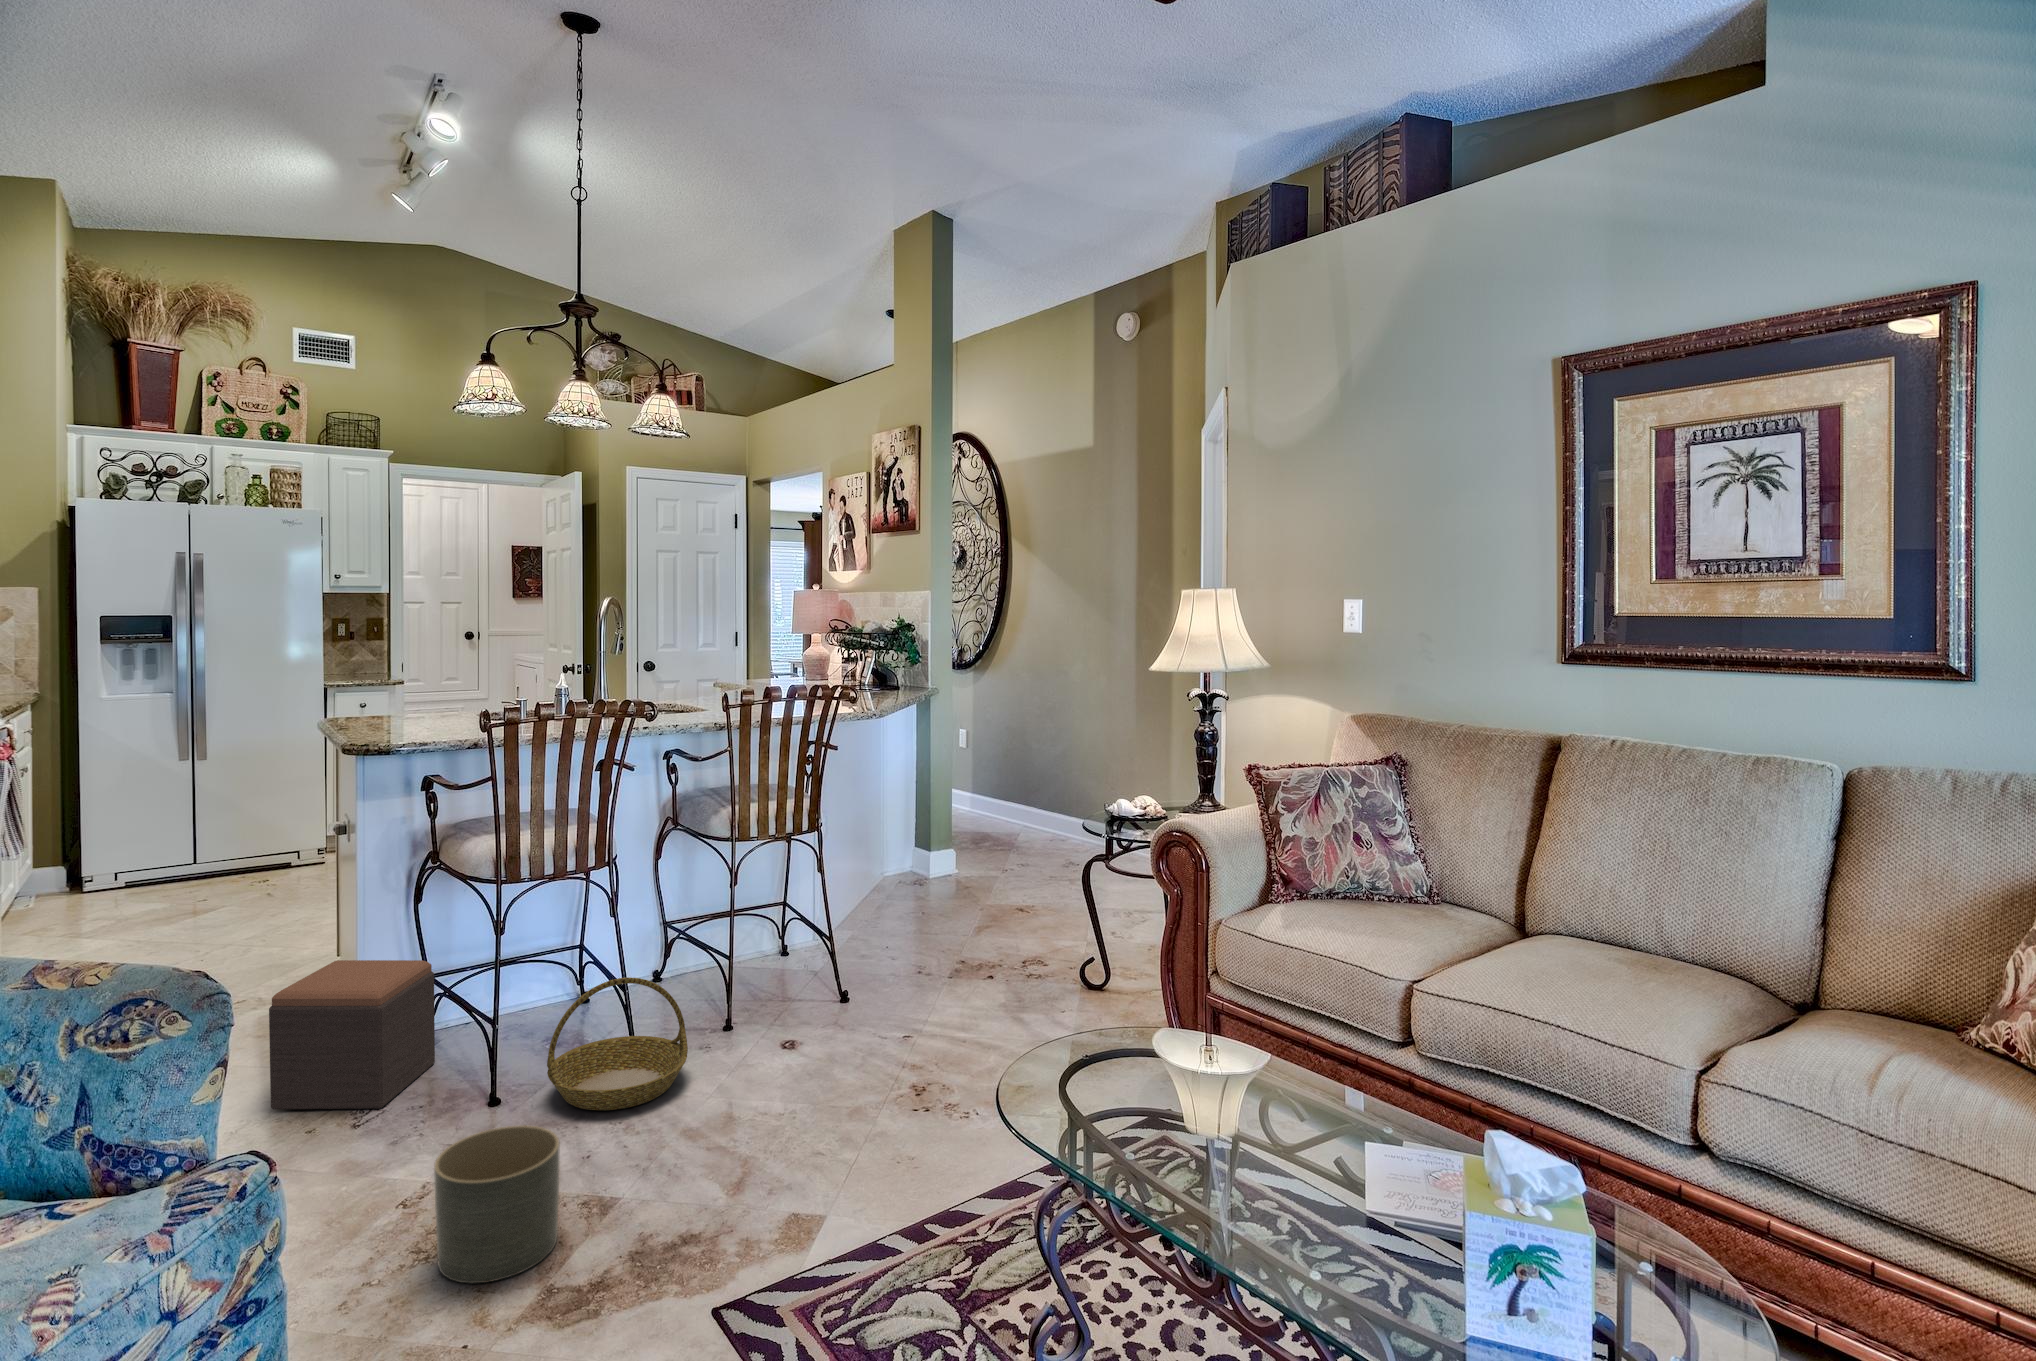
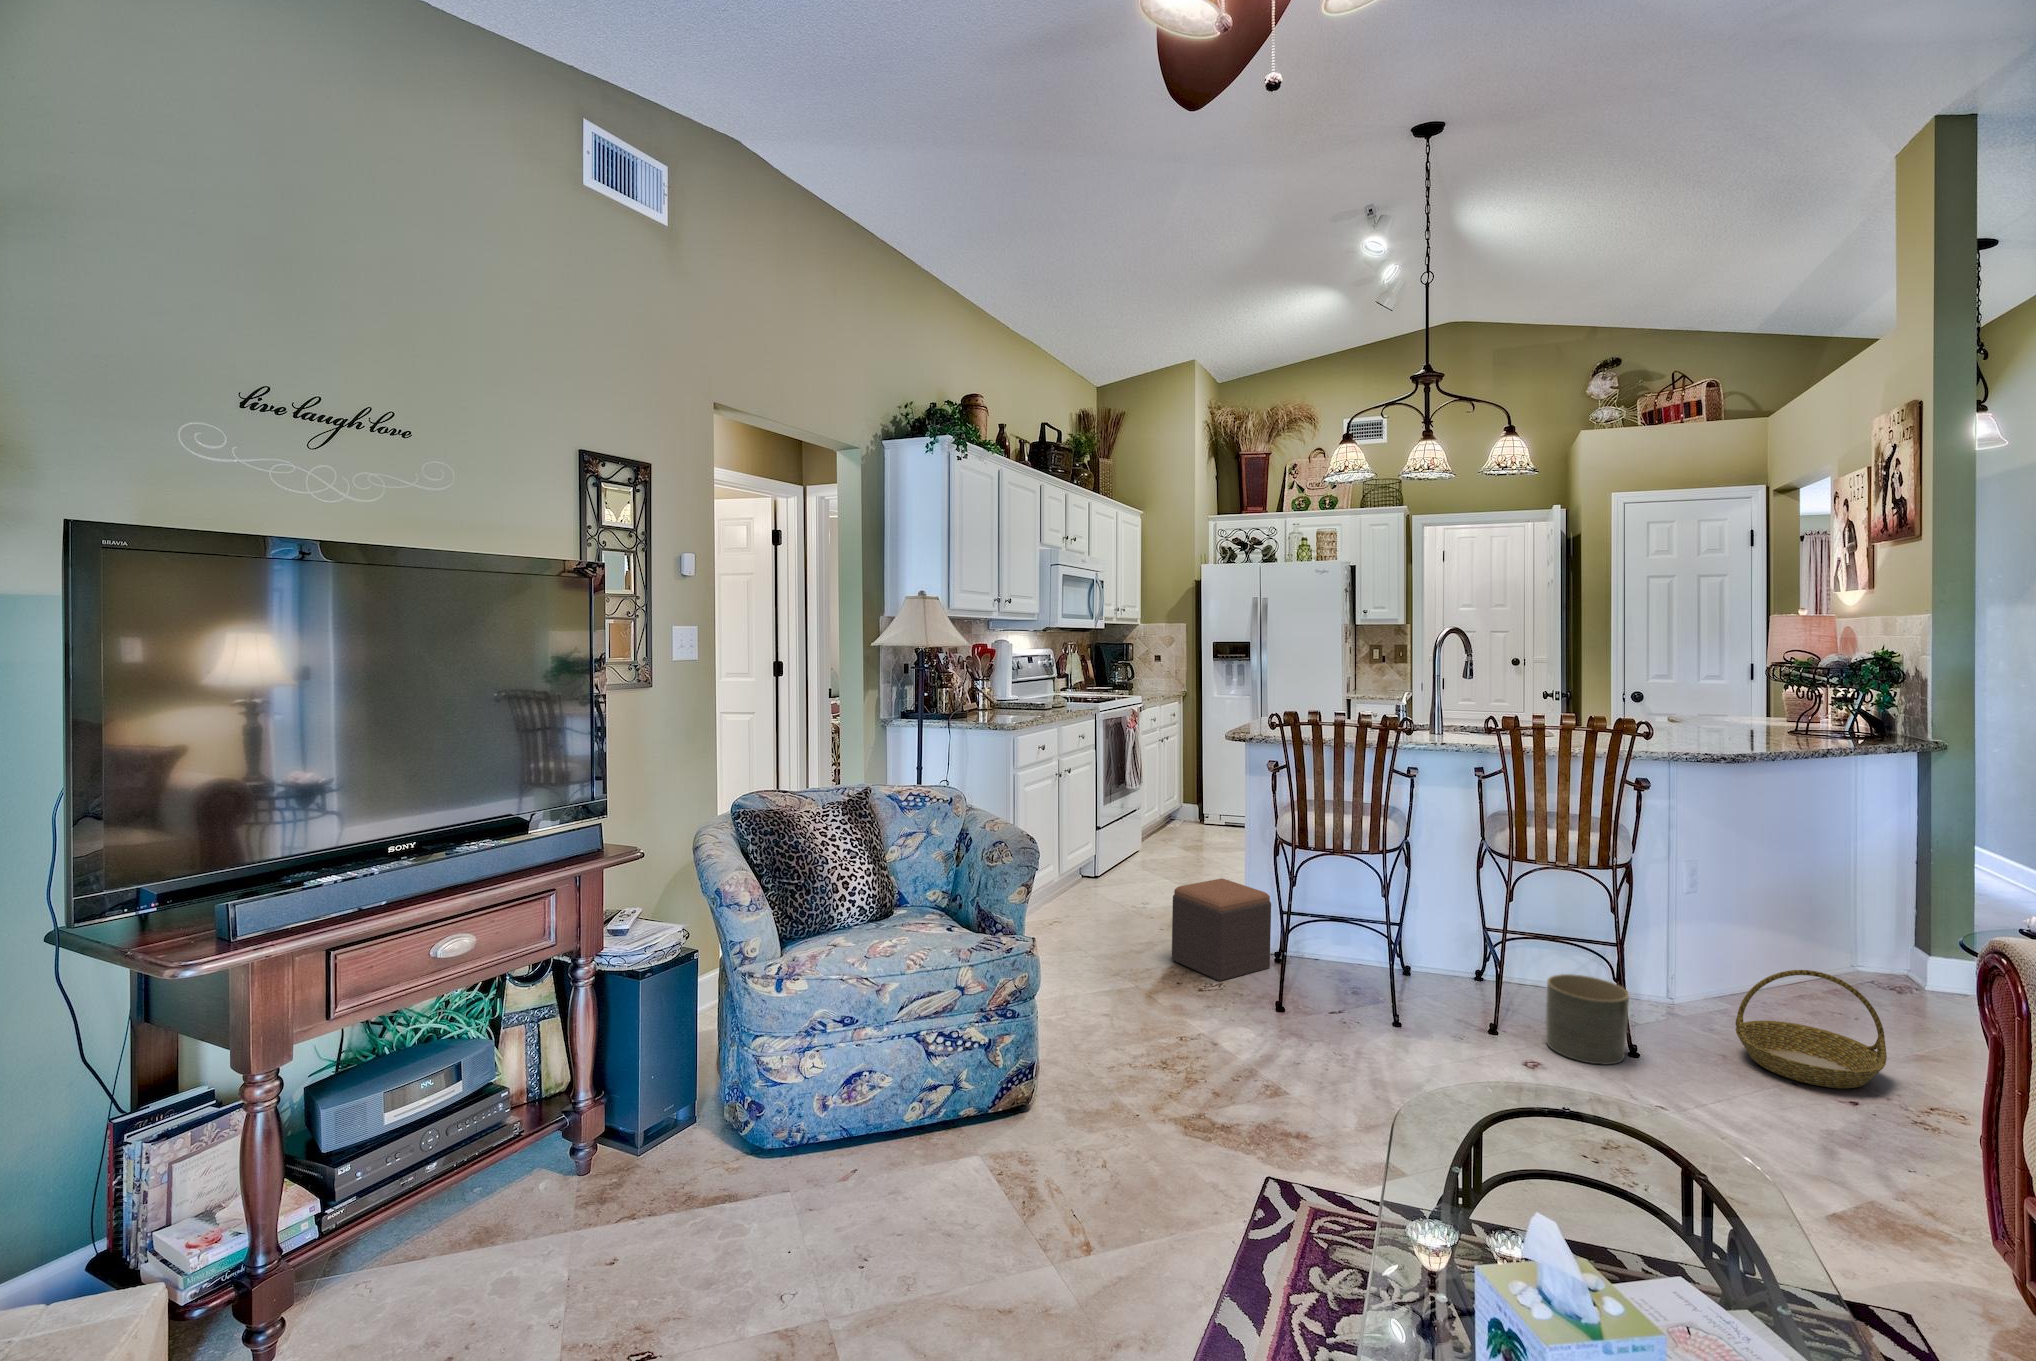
basket: present [547,978,688,1110] -> present [1736,970,1887,1088]
planter: present [434,1125,560,1283] -> present [1546,974,1629,1065]

